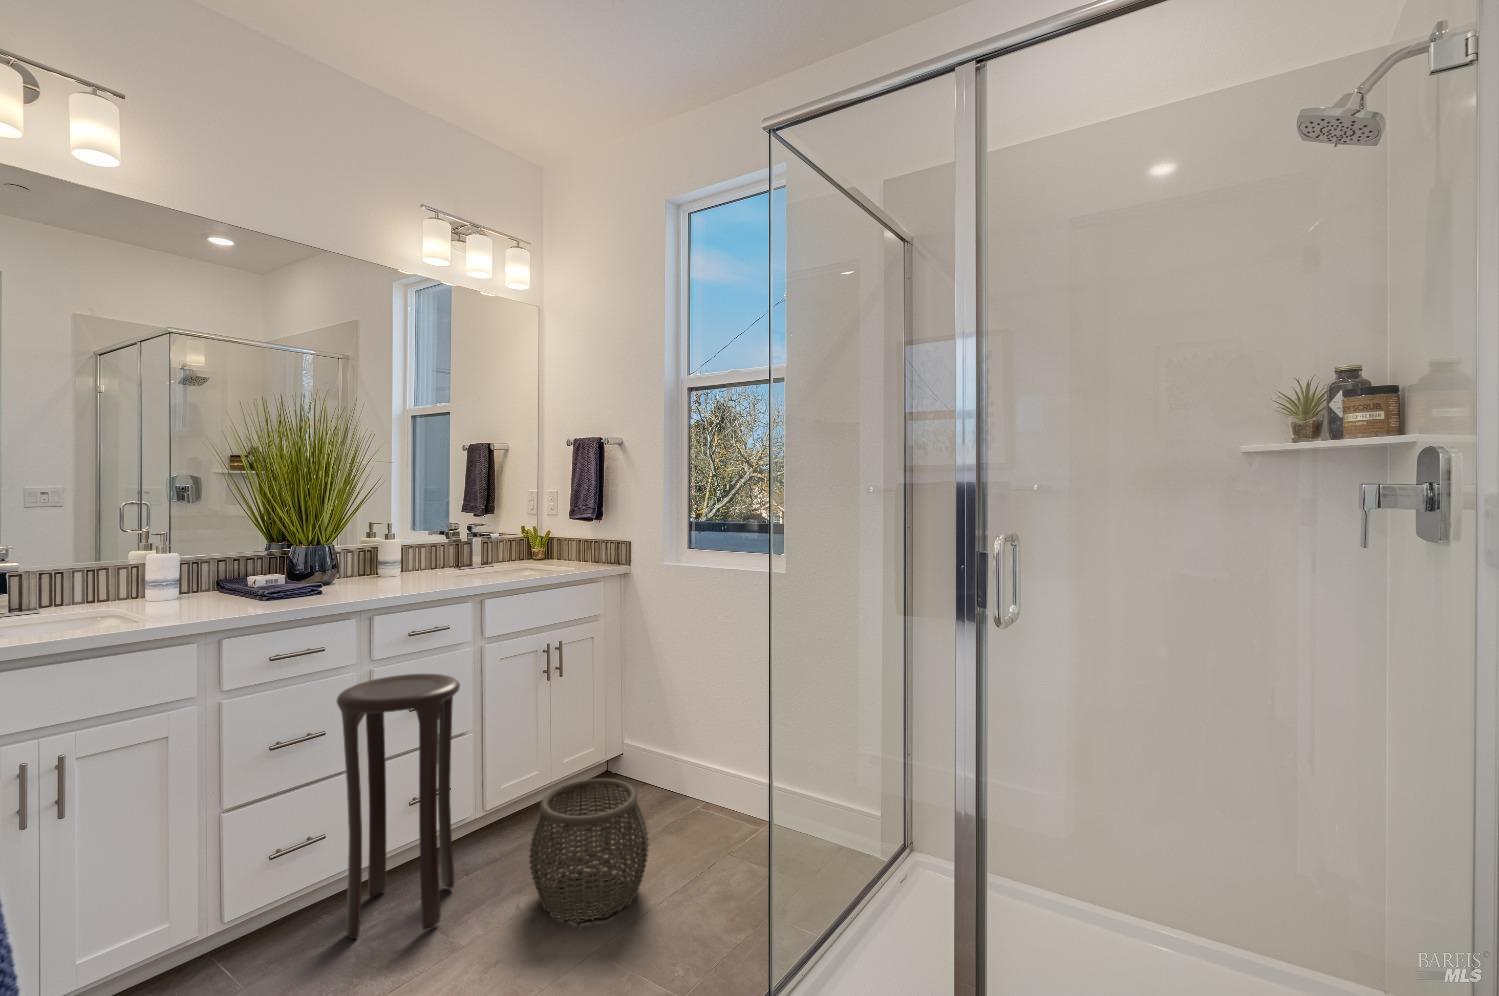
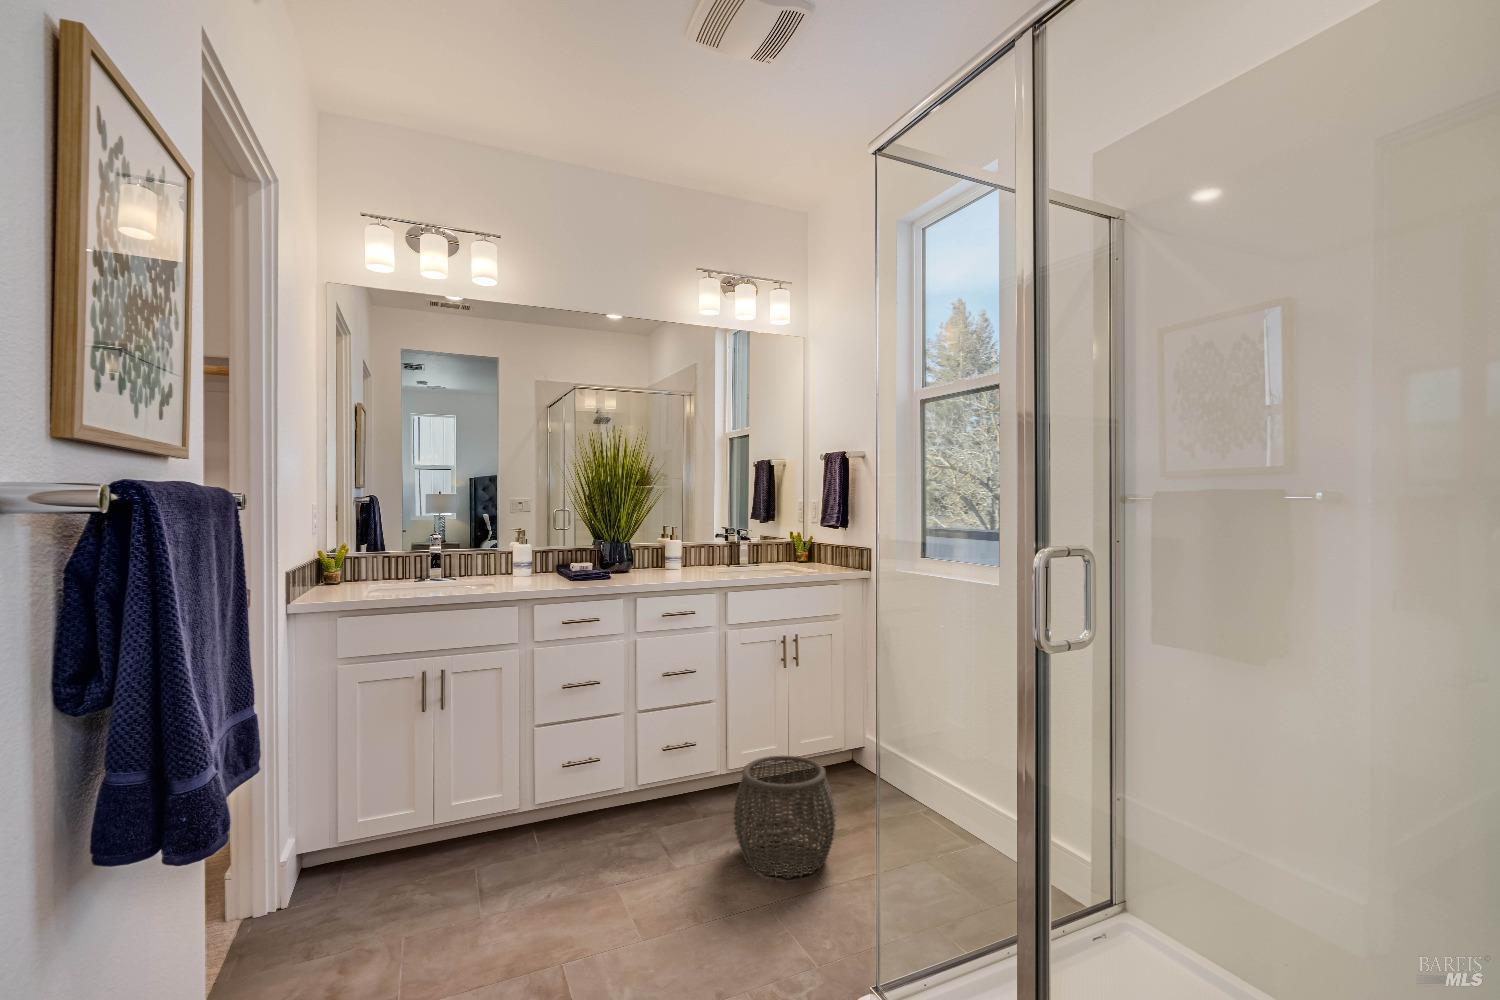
stool: present [337,674,460,939] -> none [603,646,690,847]

